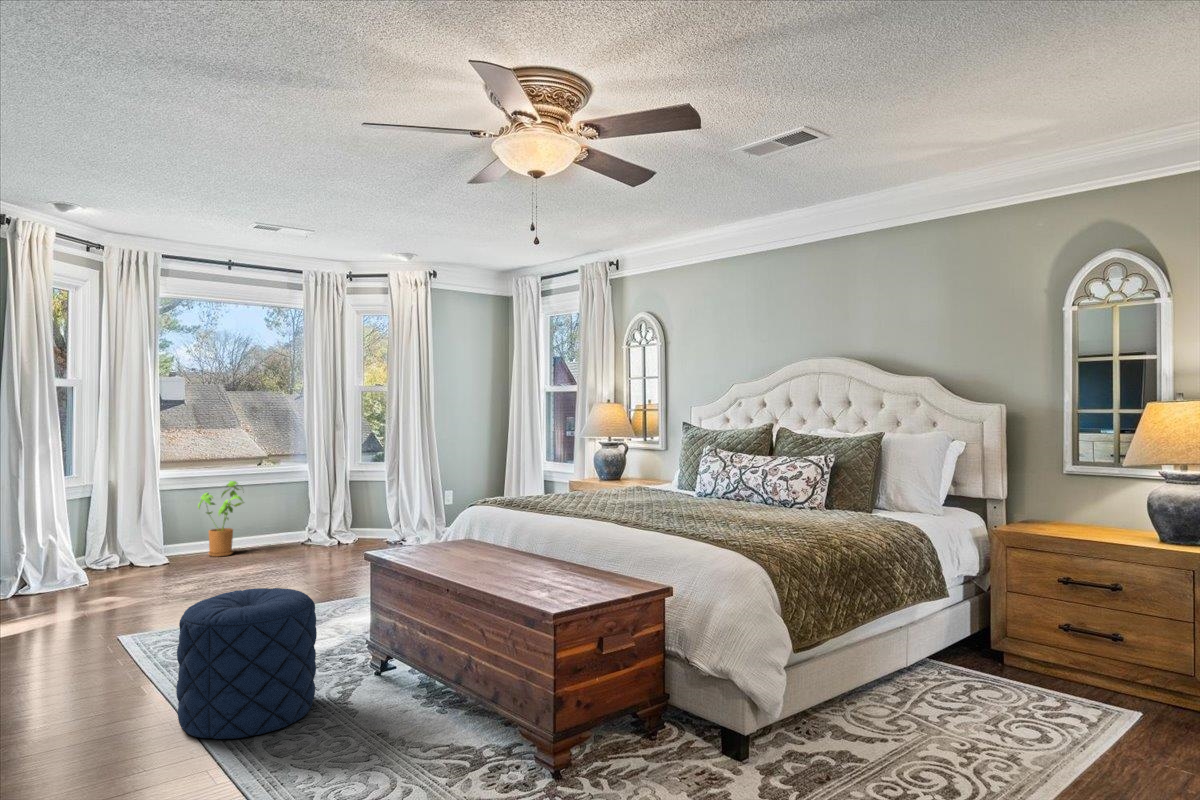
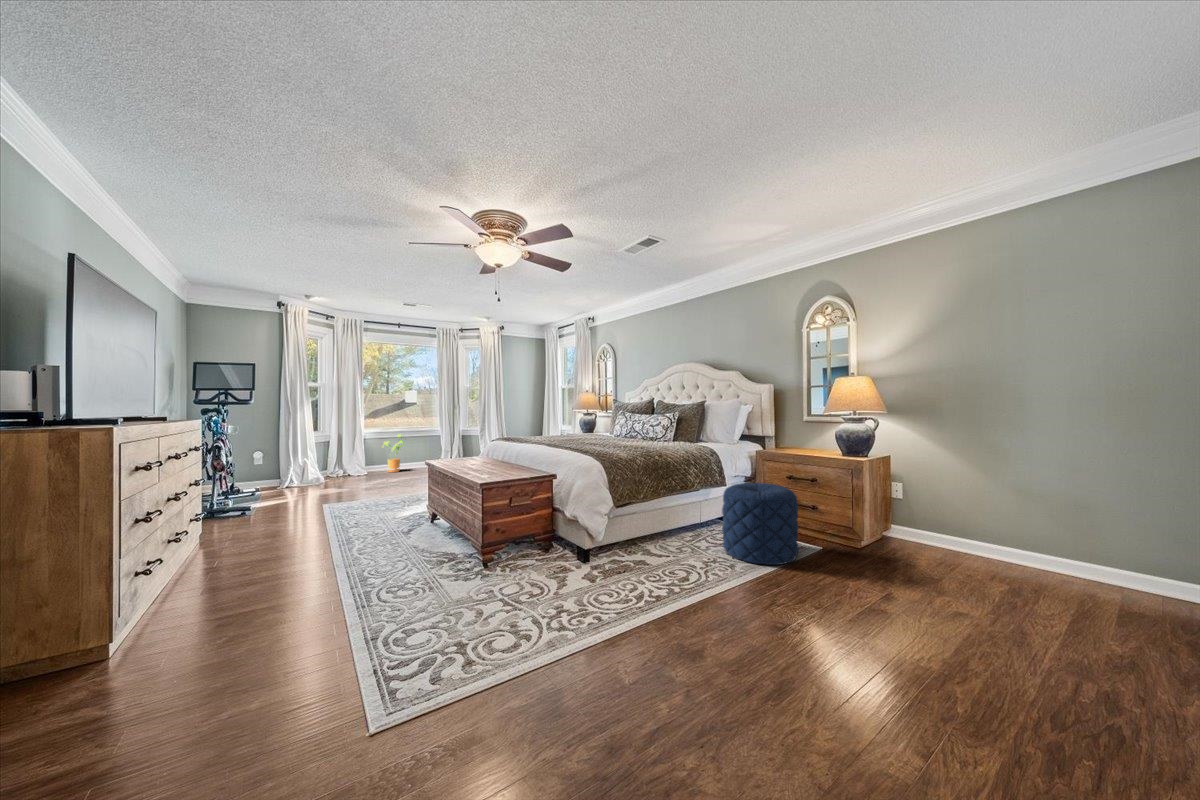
pouf: present [176,588,317,739] -> present [722,483,798,565]

